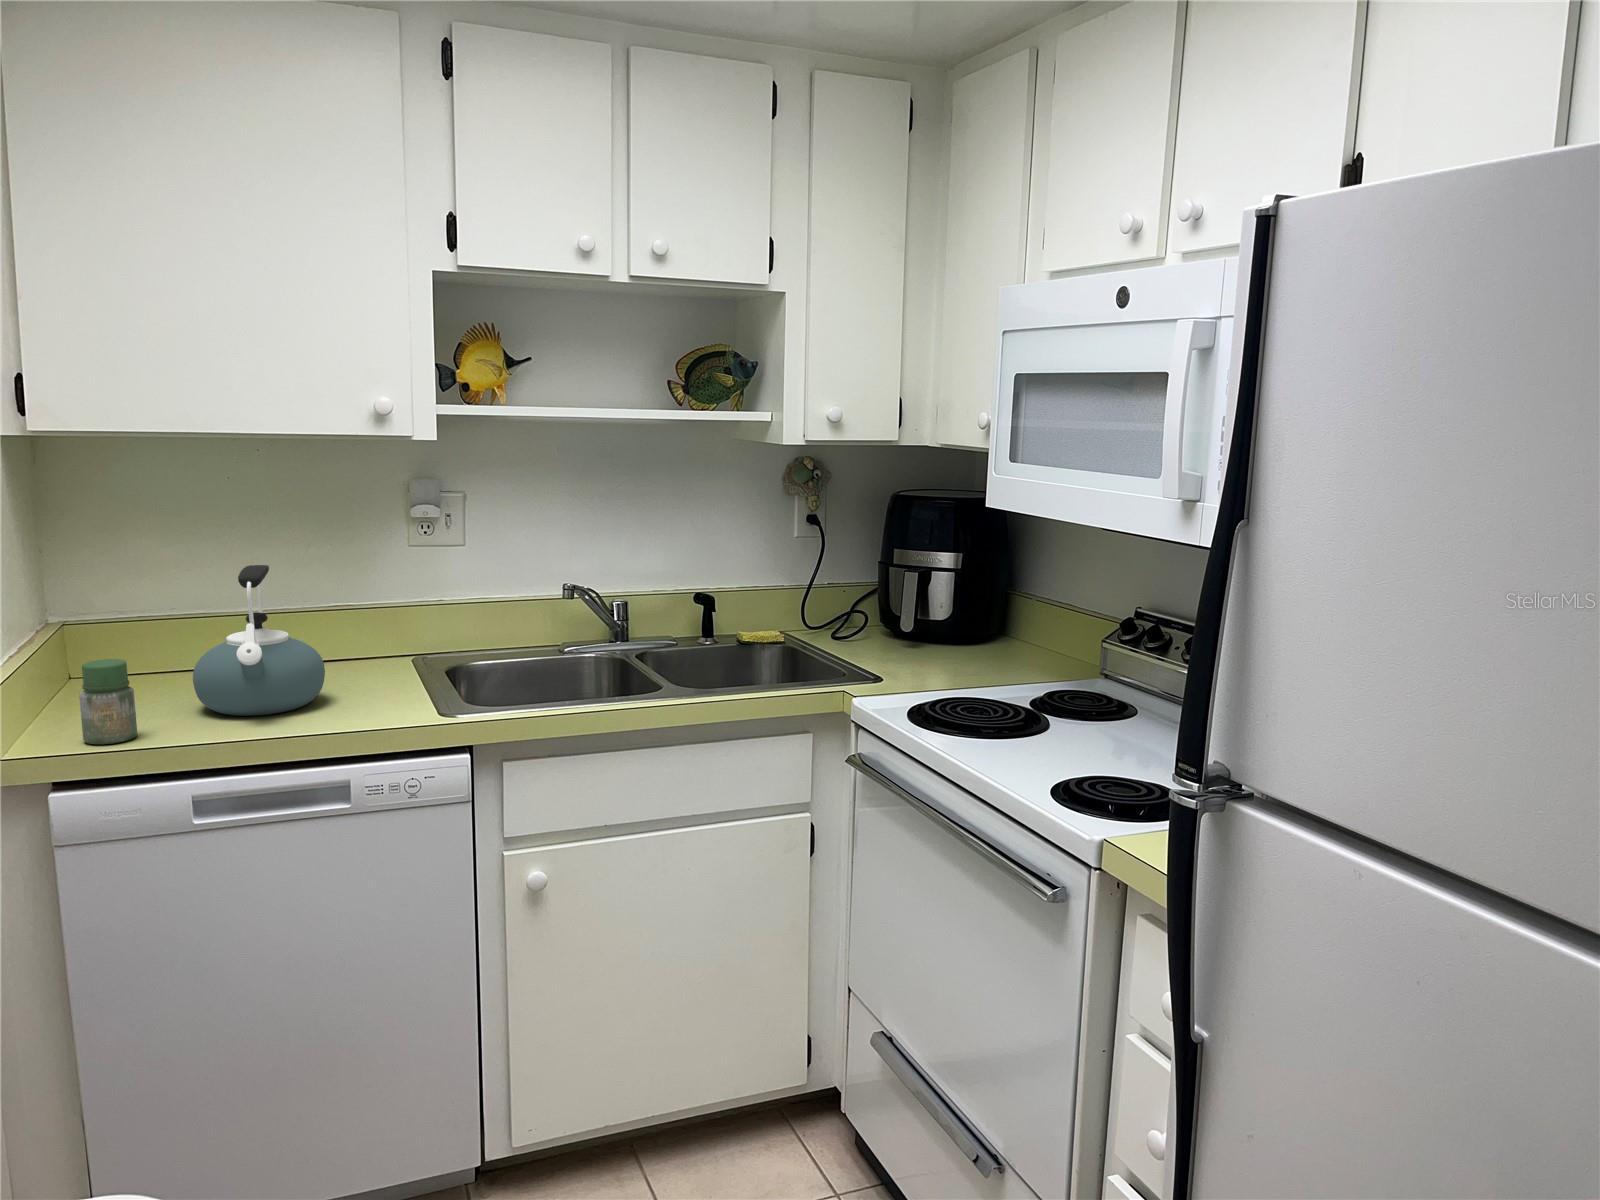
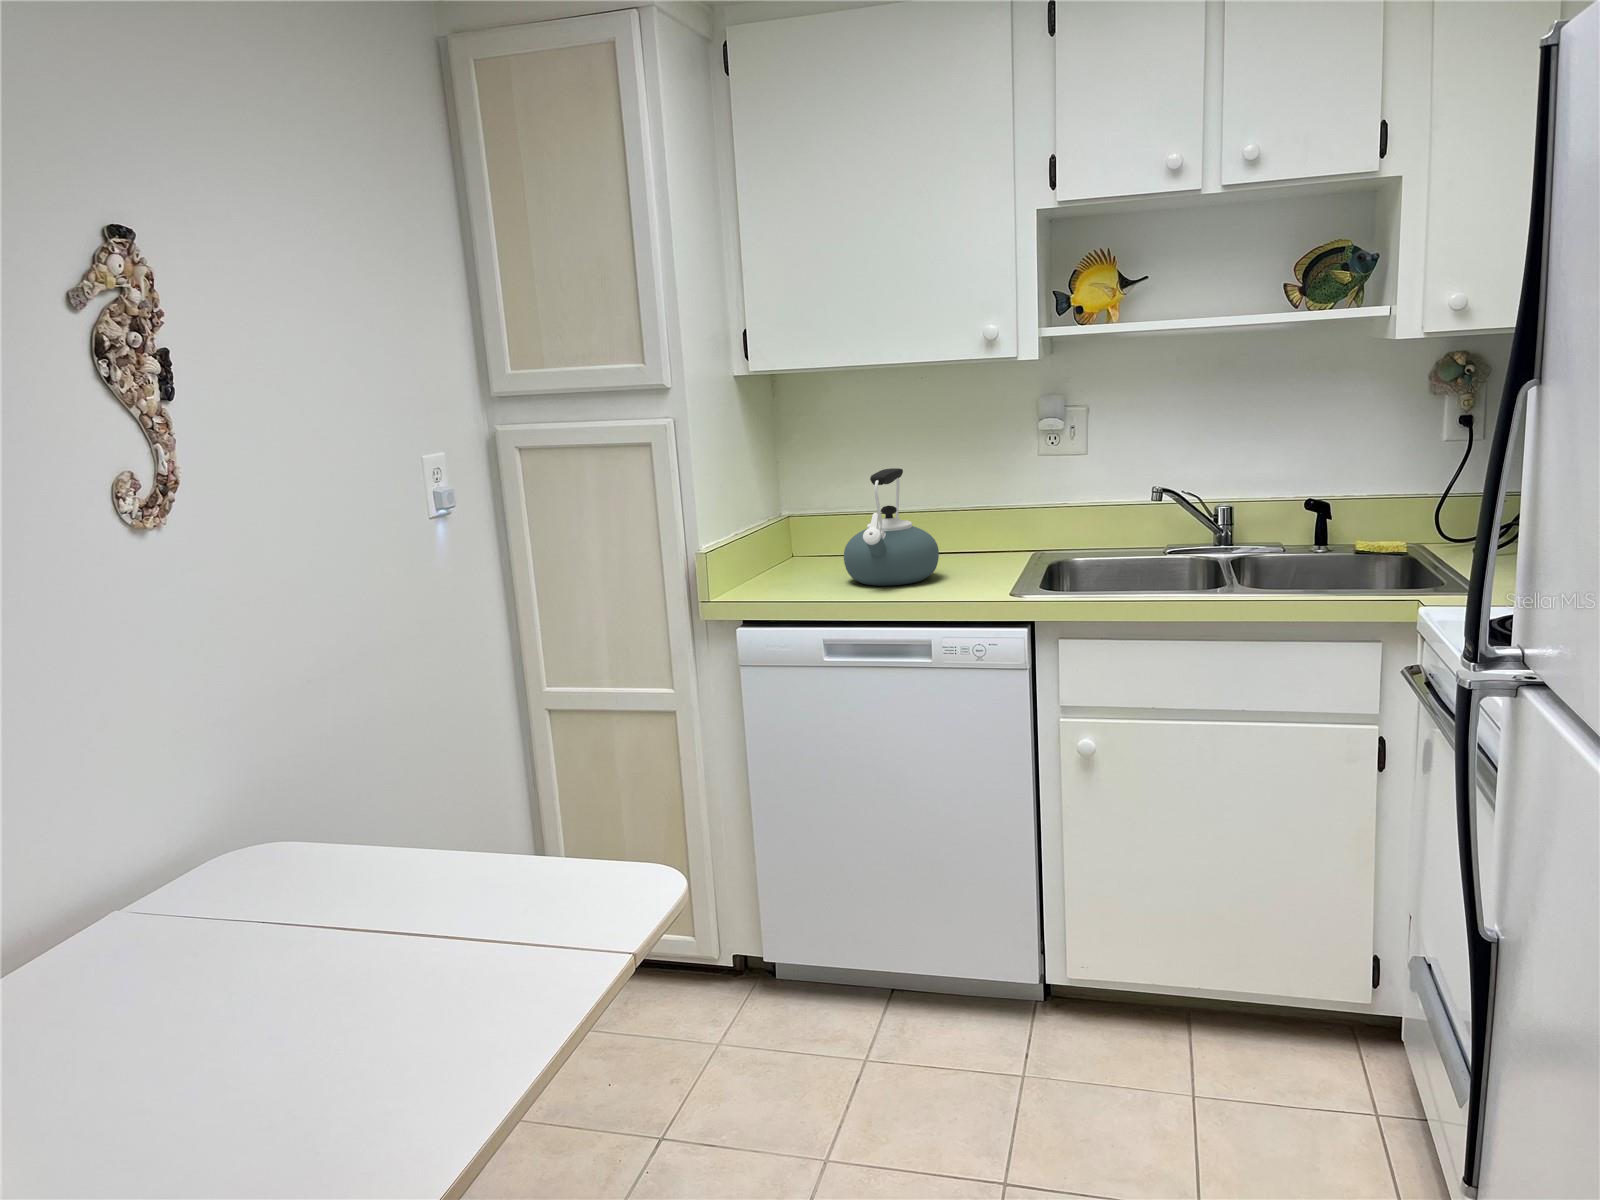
jar: present [79,659,137,744] -> none [761,536,797,596]

